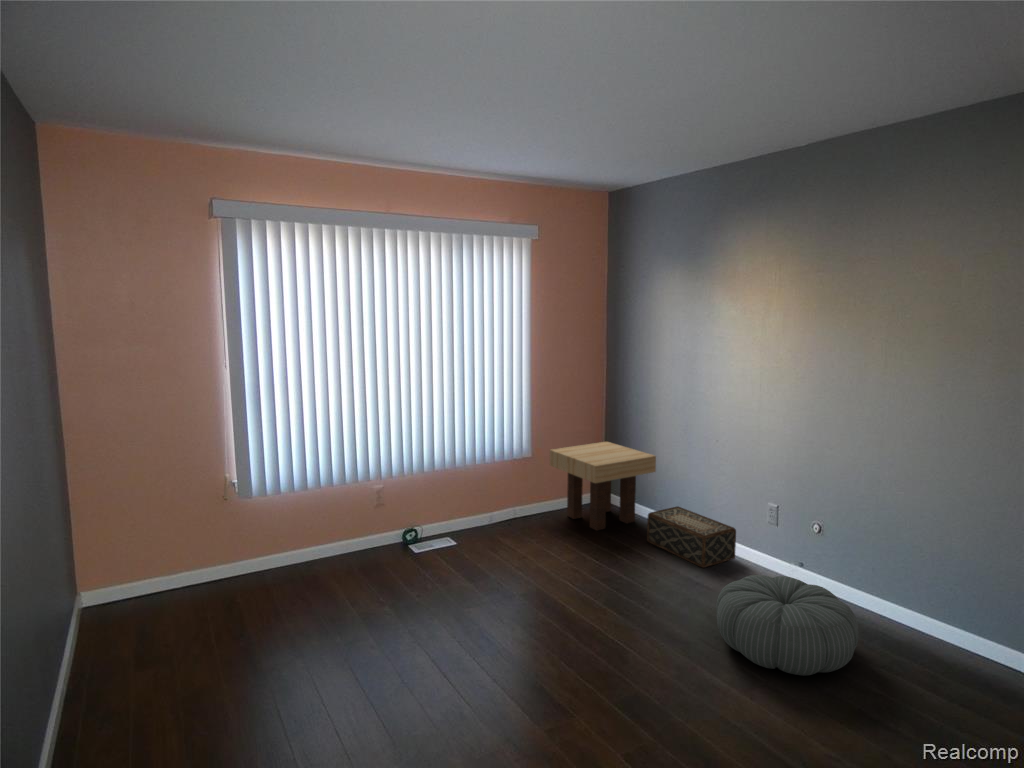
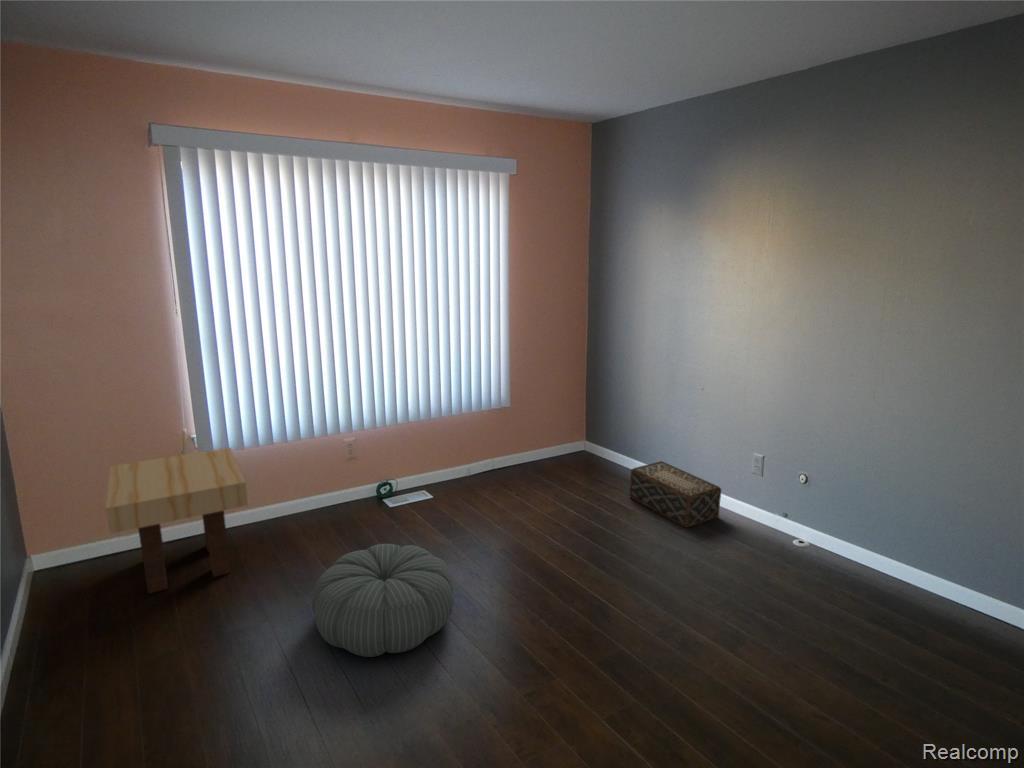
side table: present [549,442,656,531] -> present [106,448,248,594]
pouf: present [716,575,859,676] -> present [312,544,453,657]

